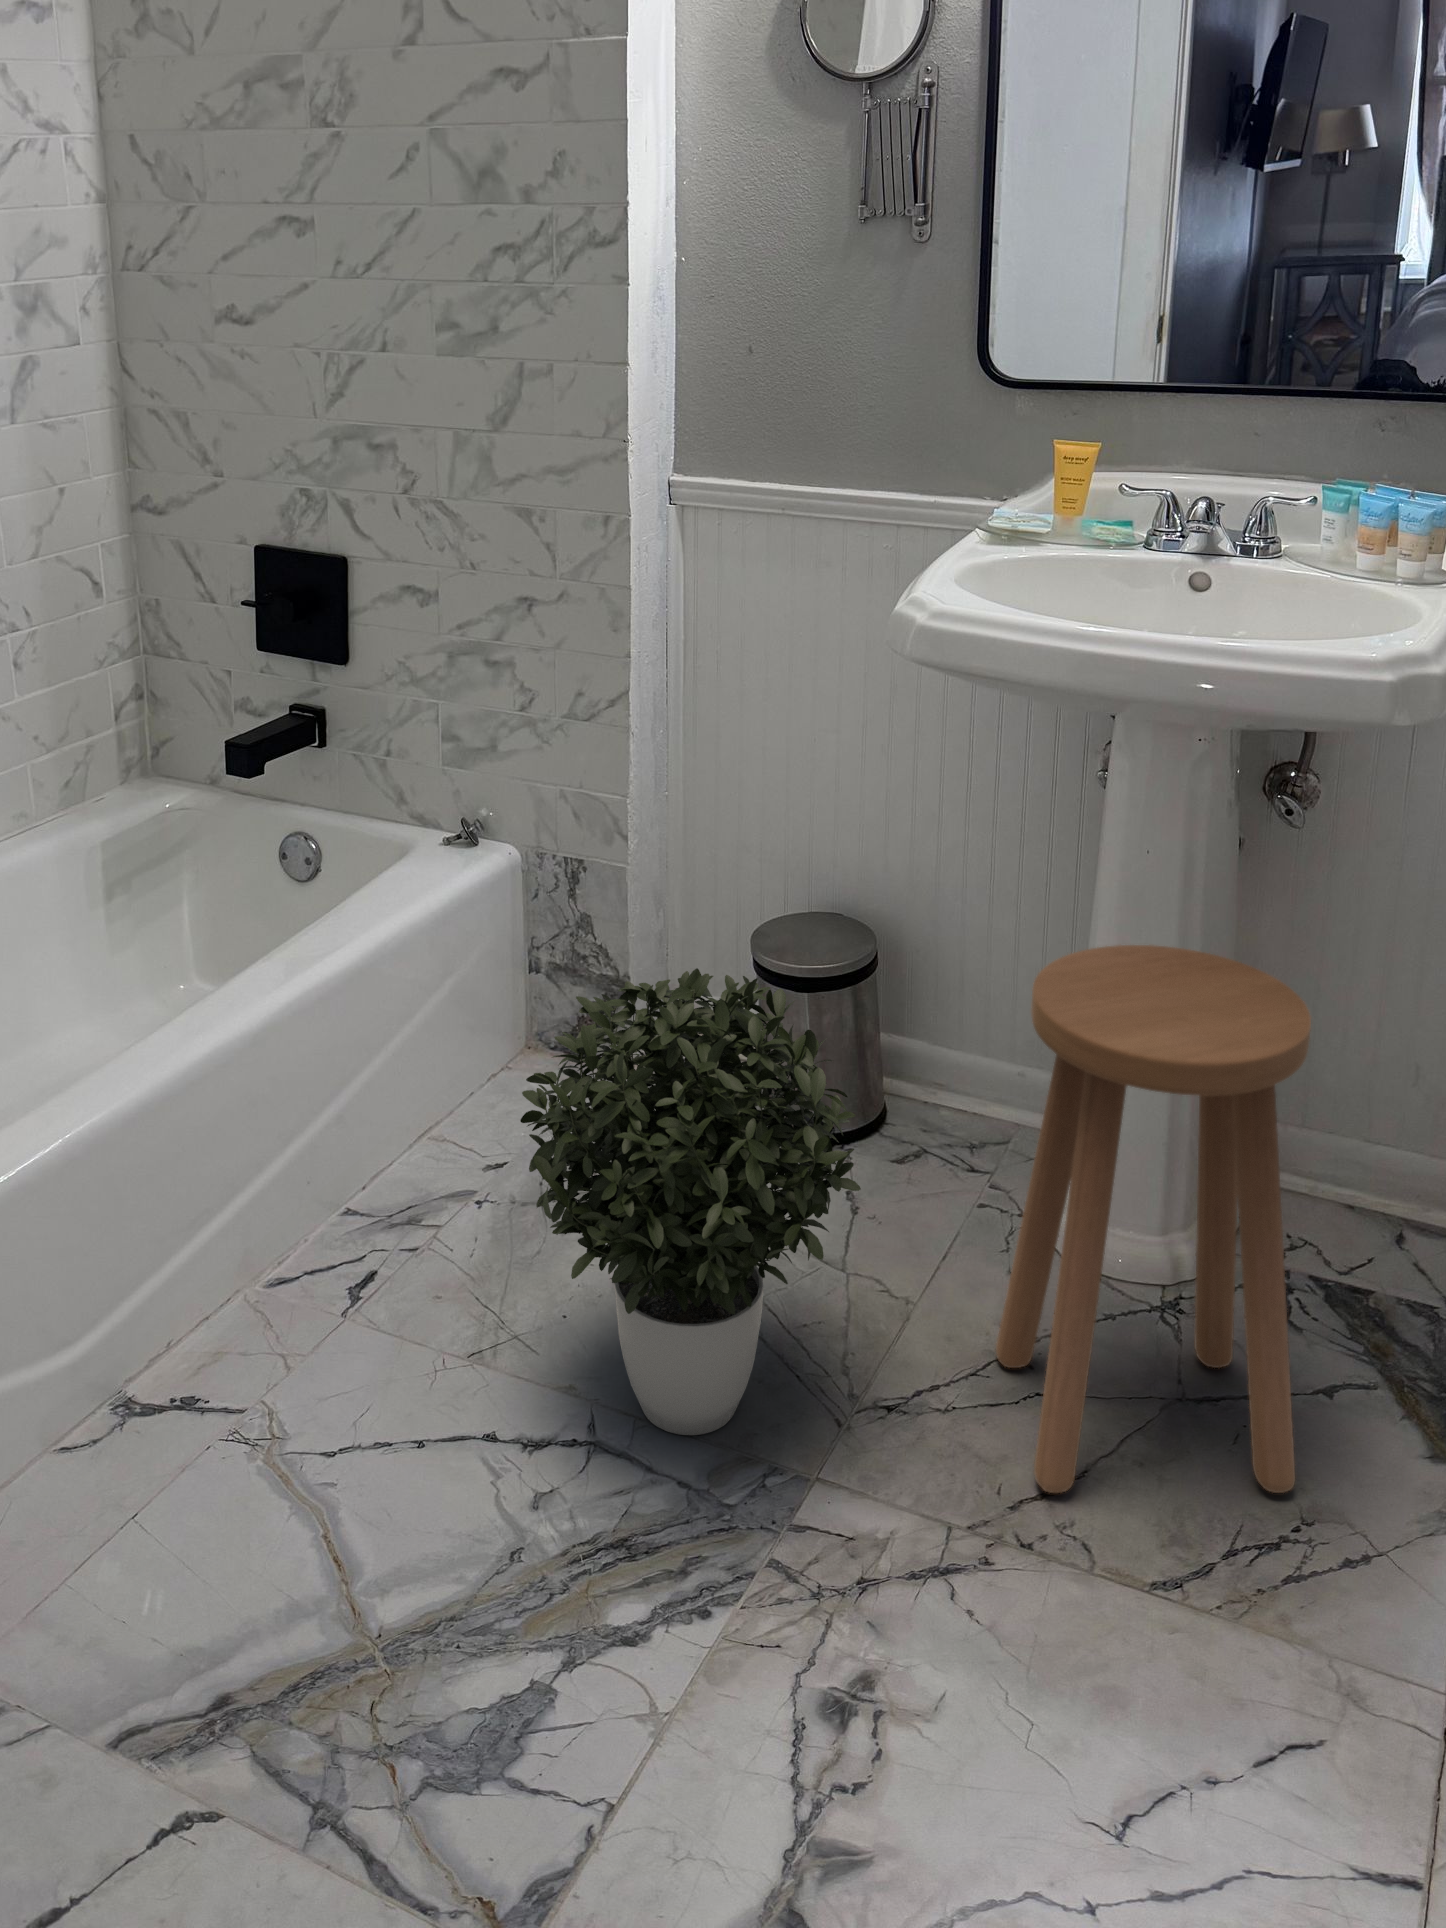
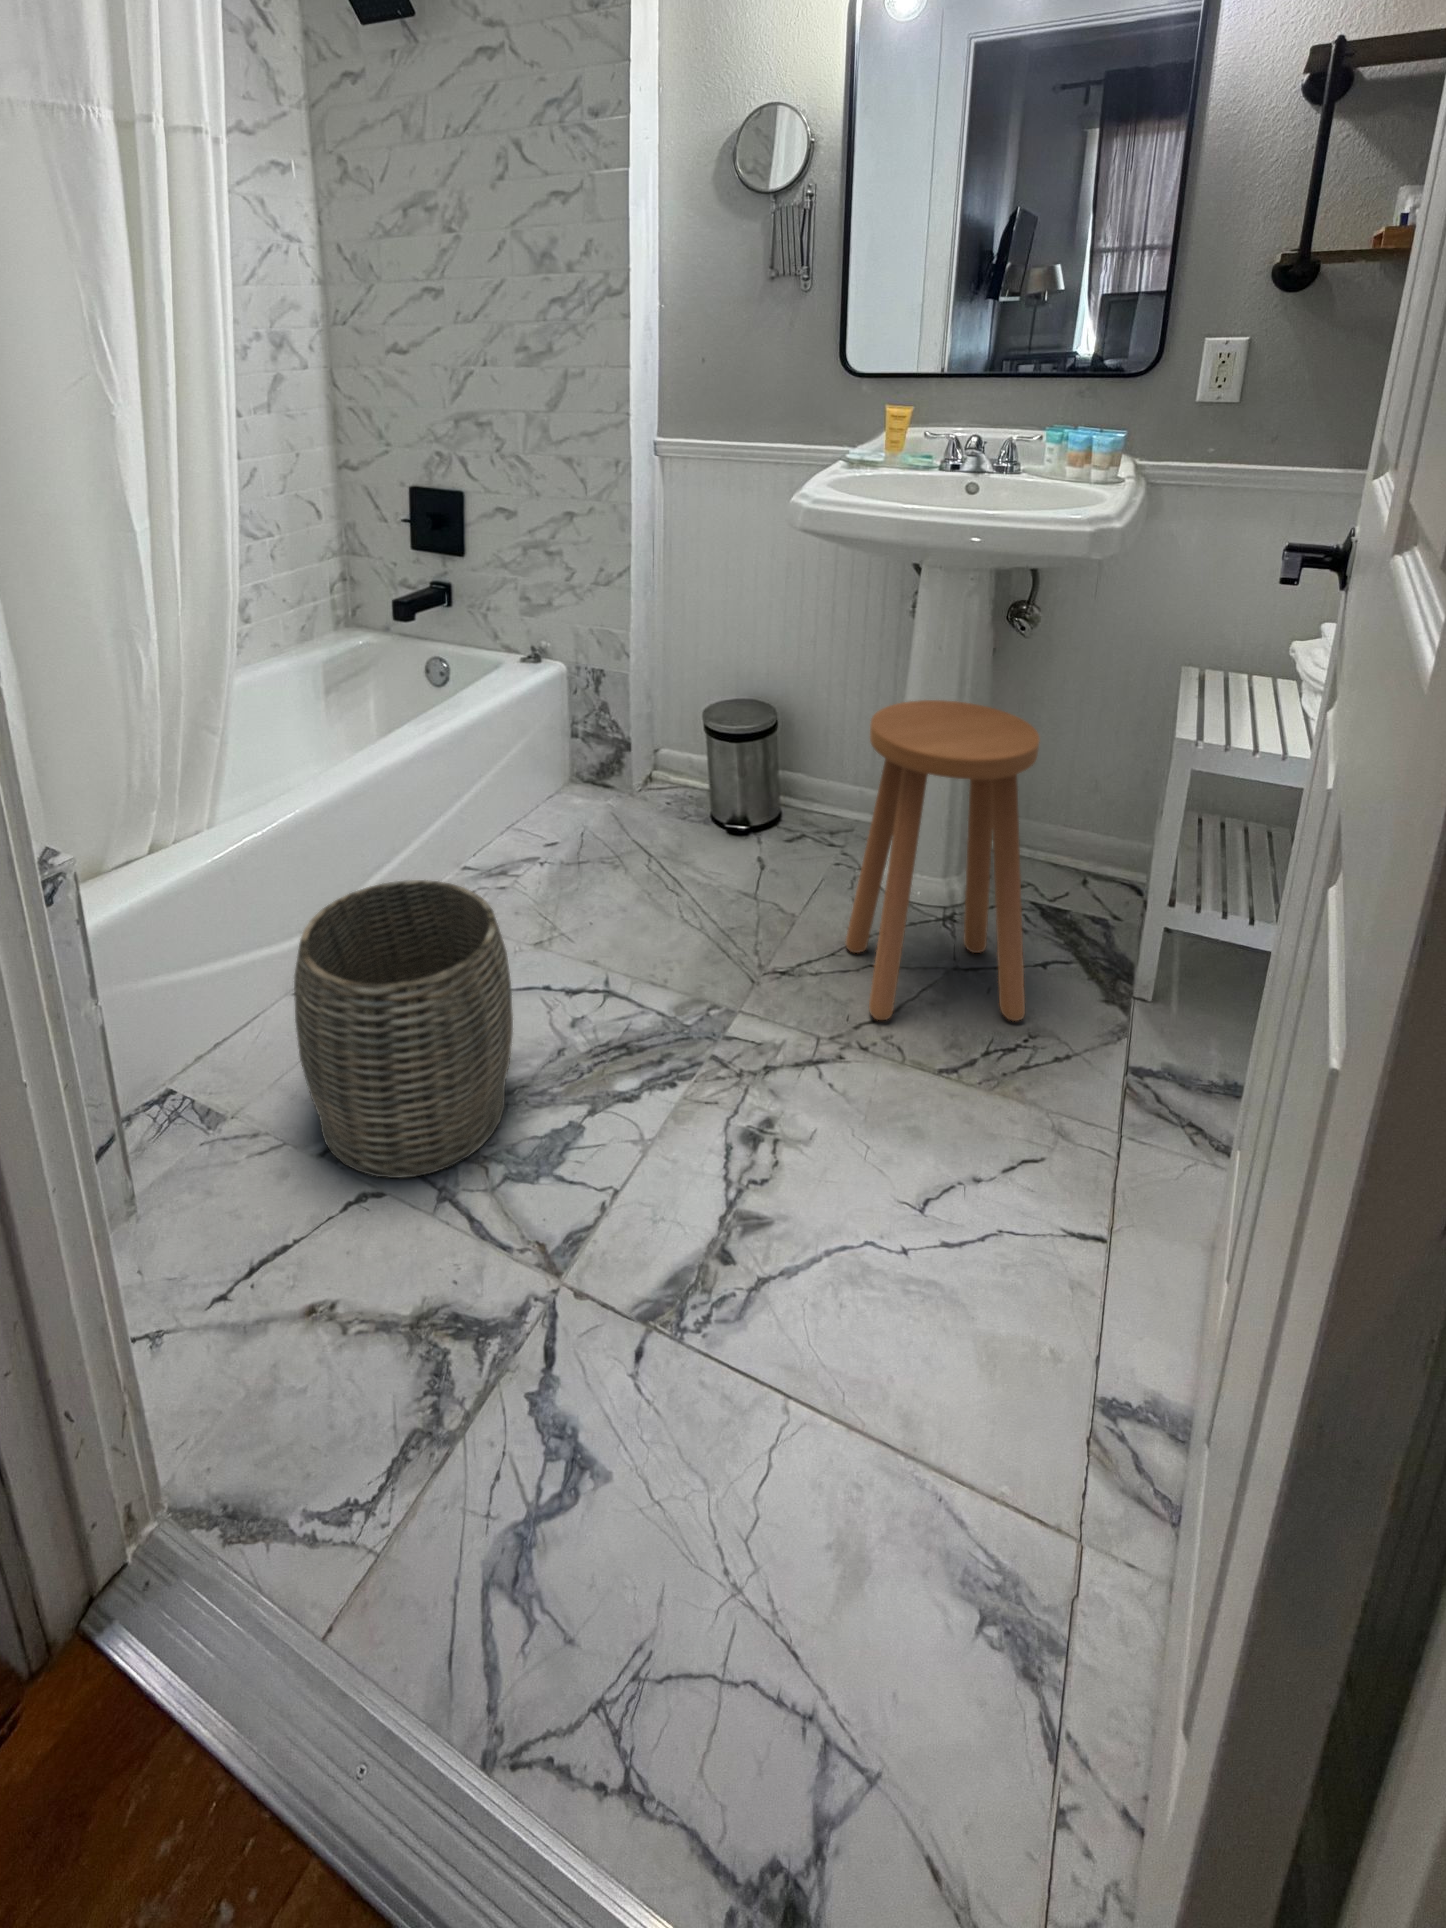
potted plant: present [520,968,861,1435] -> none [564,714,767,988]
woven basket: none [71,1266,436,1787] -> present [294,880,513,1178]

